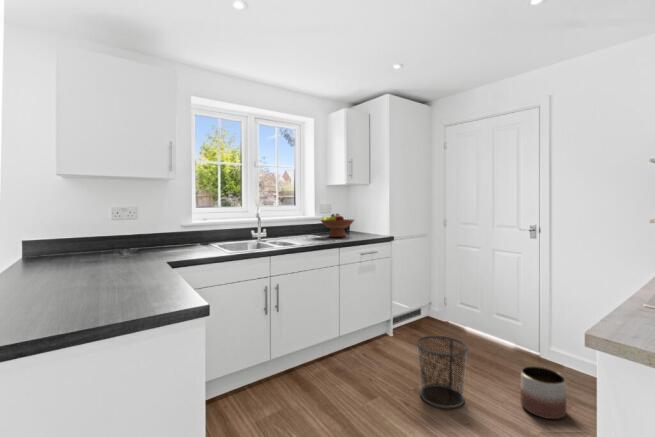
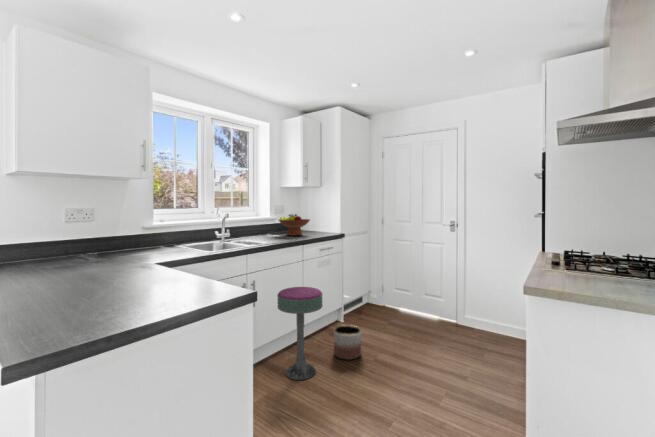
bar stool: none [300,292,349,394] -> present [277,287,323,380]
waste bin: present [416,336,468,408] -> none [379,318,421,377]
planter: present [520,366,566,419] -> present [334,325,361,360]

